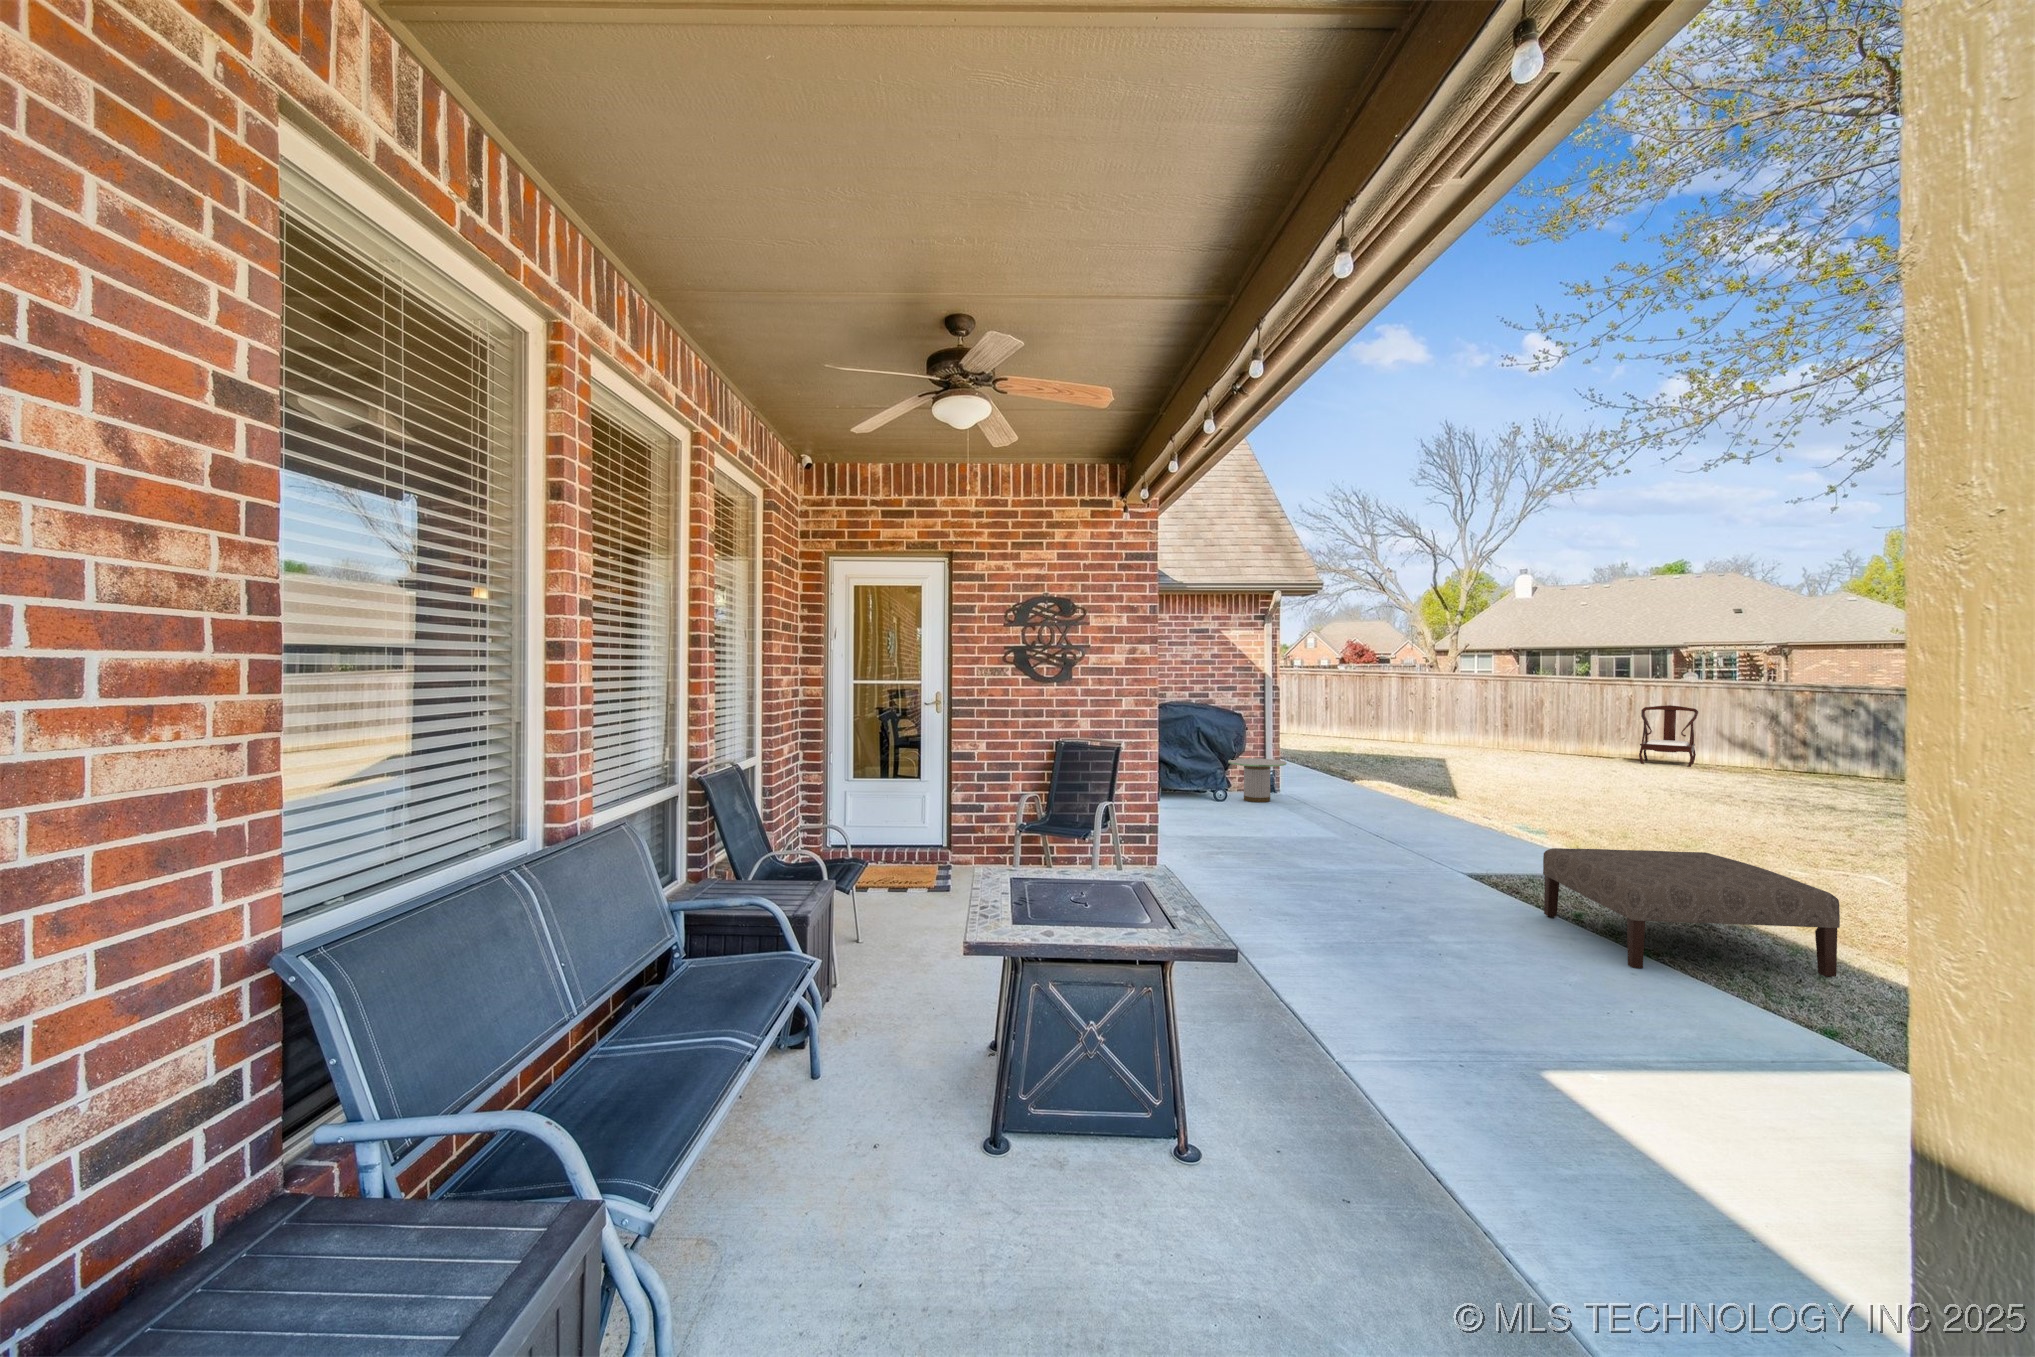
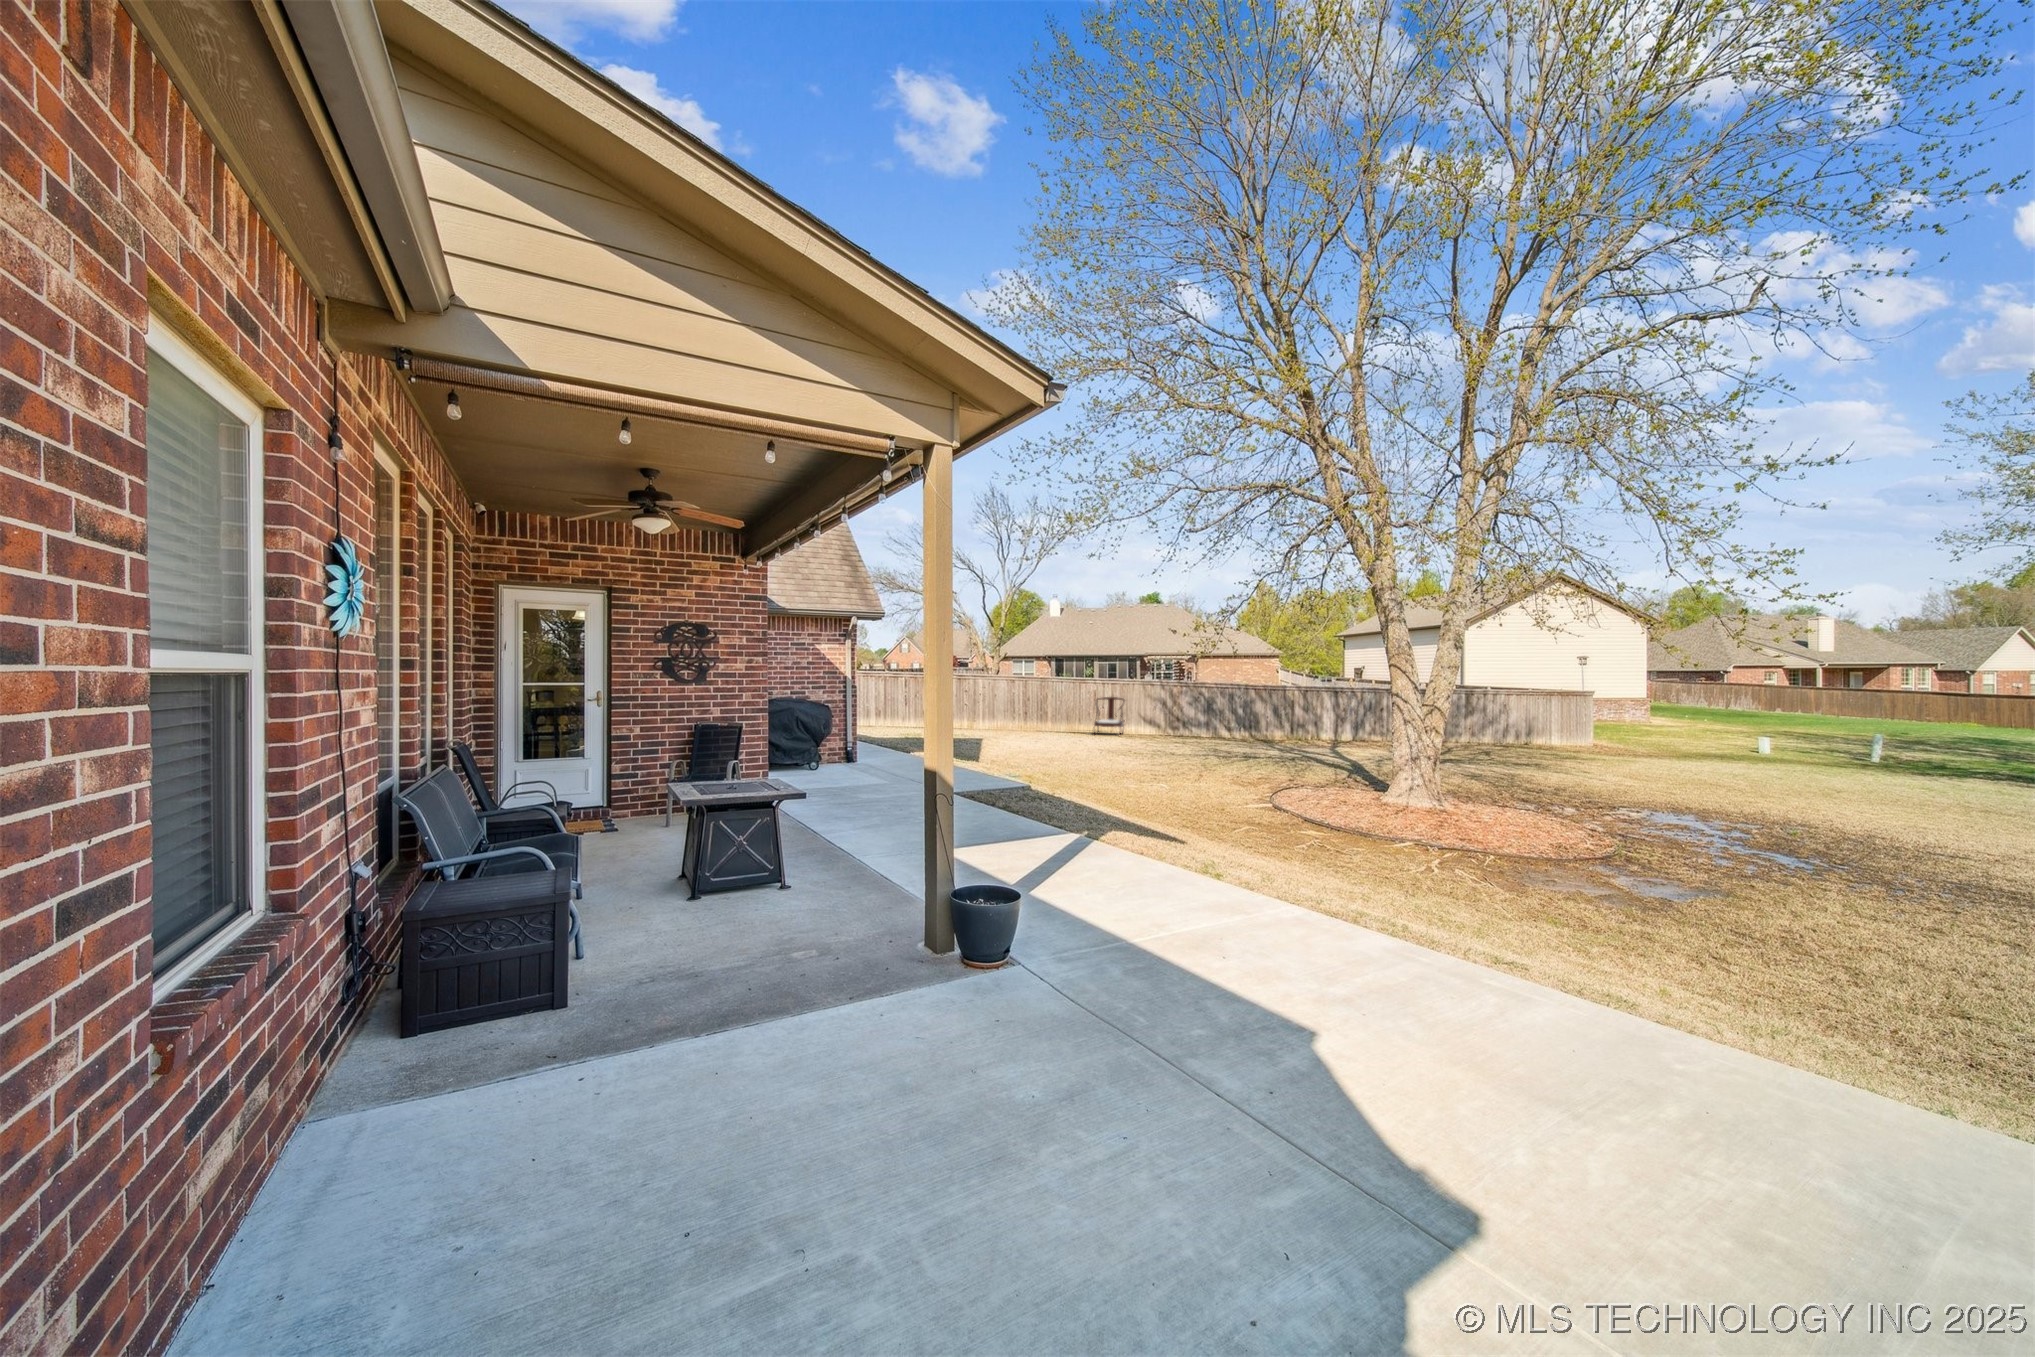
side table: present [1228,758,1287,802] -> none [820,739,862,770]
ottoman: present [1543,848,1840,977] -> none [996,772,1113,830]

